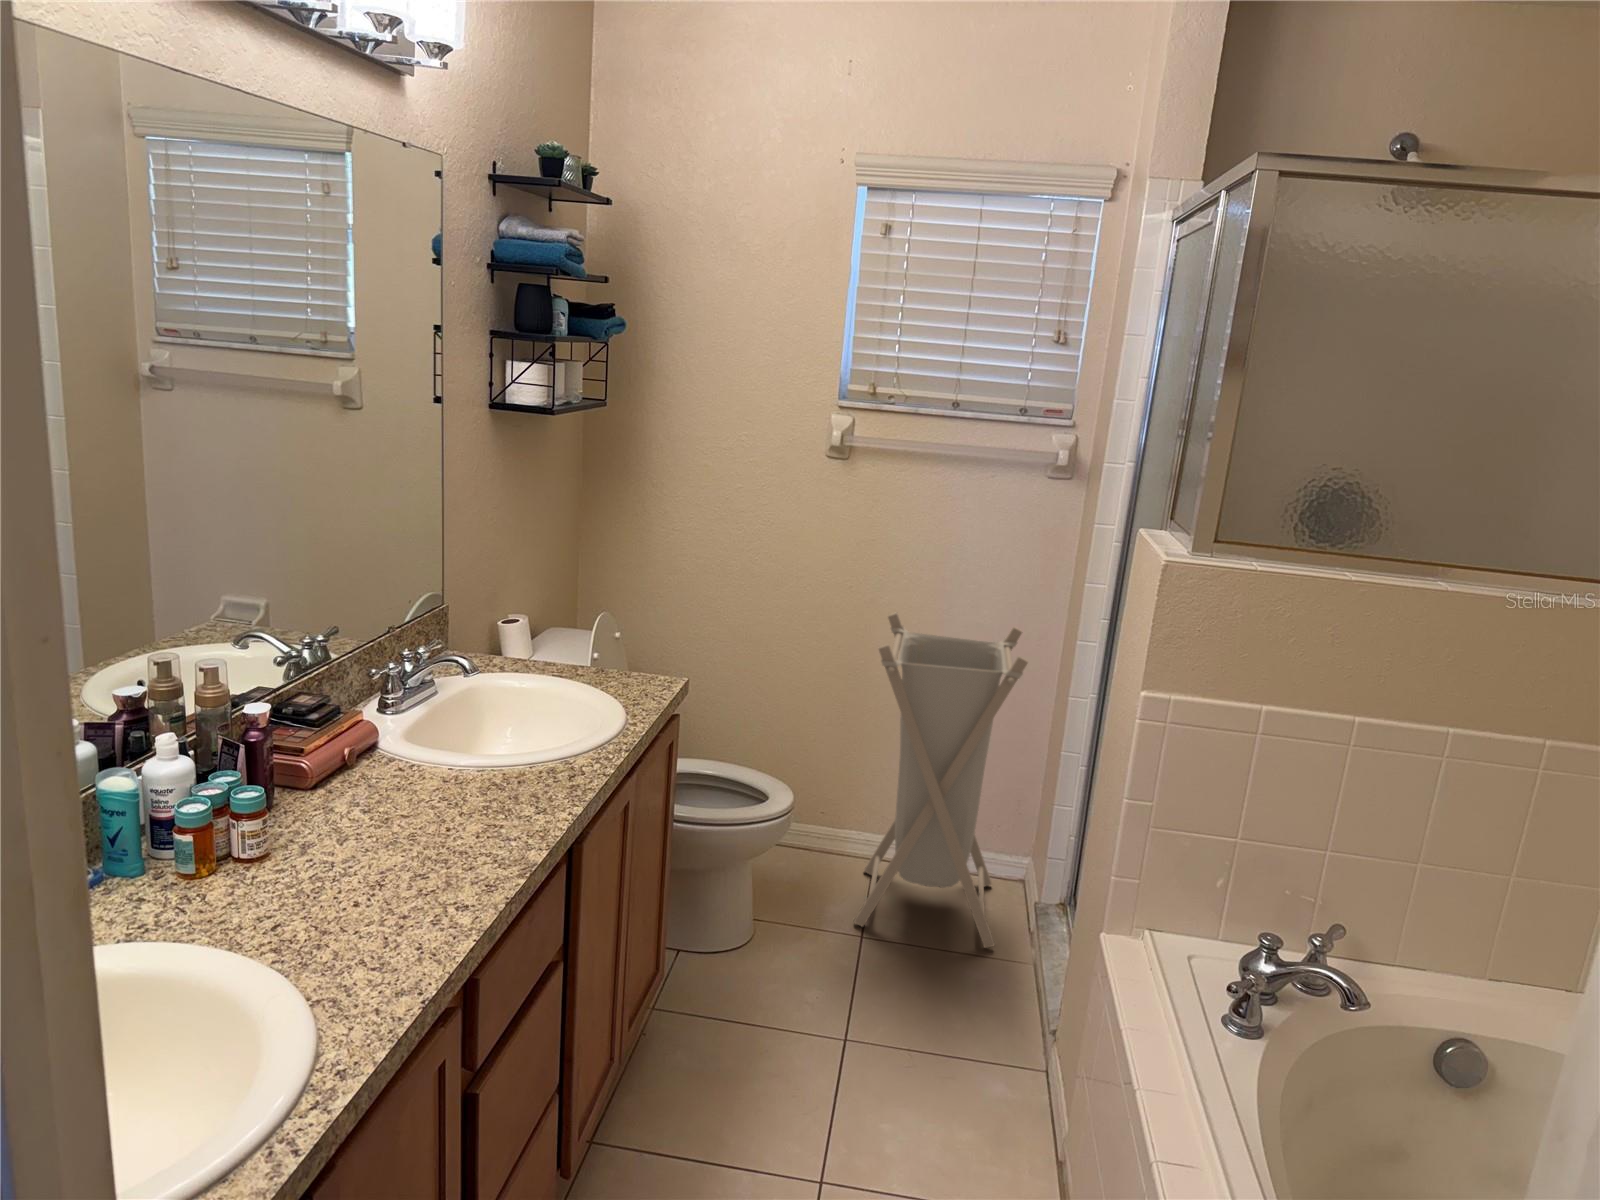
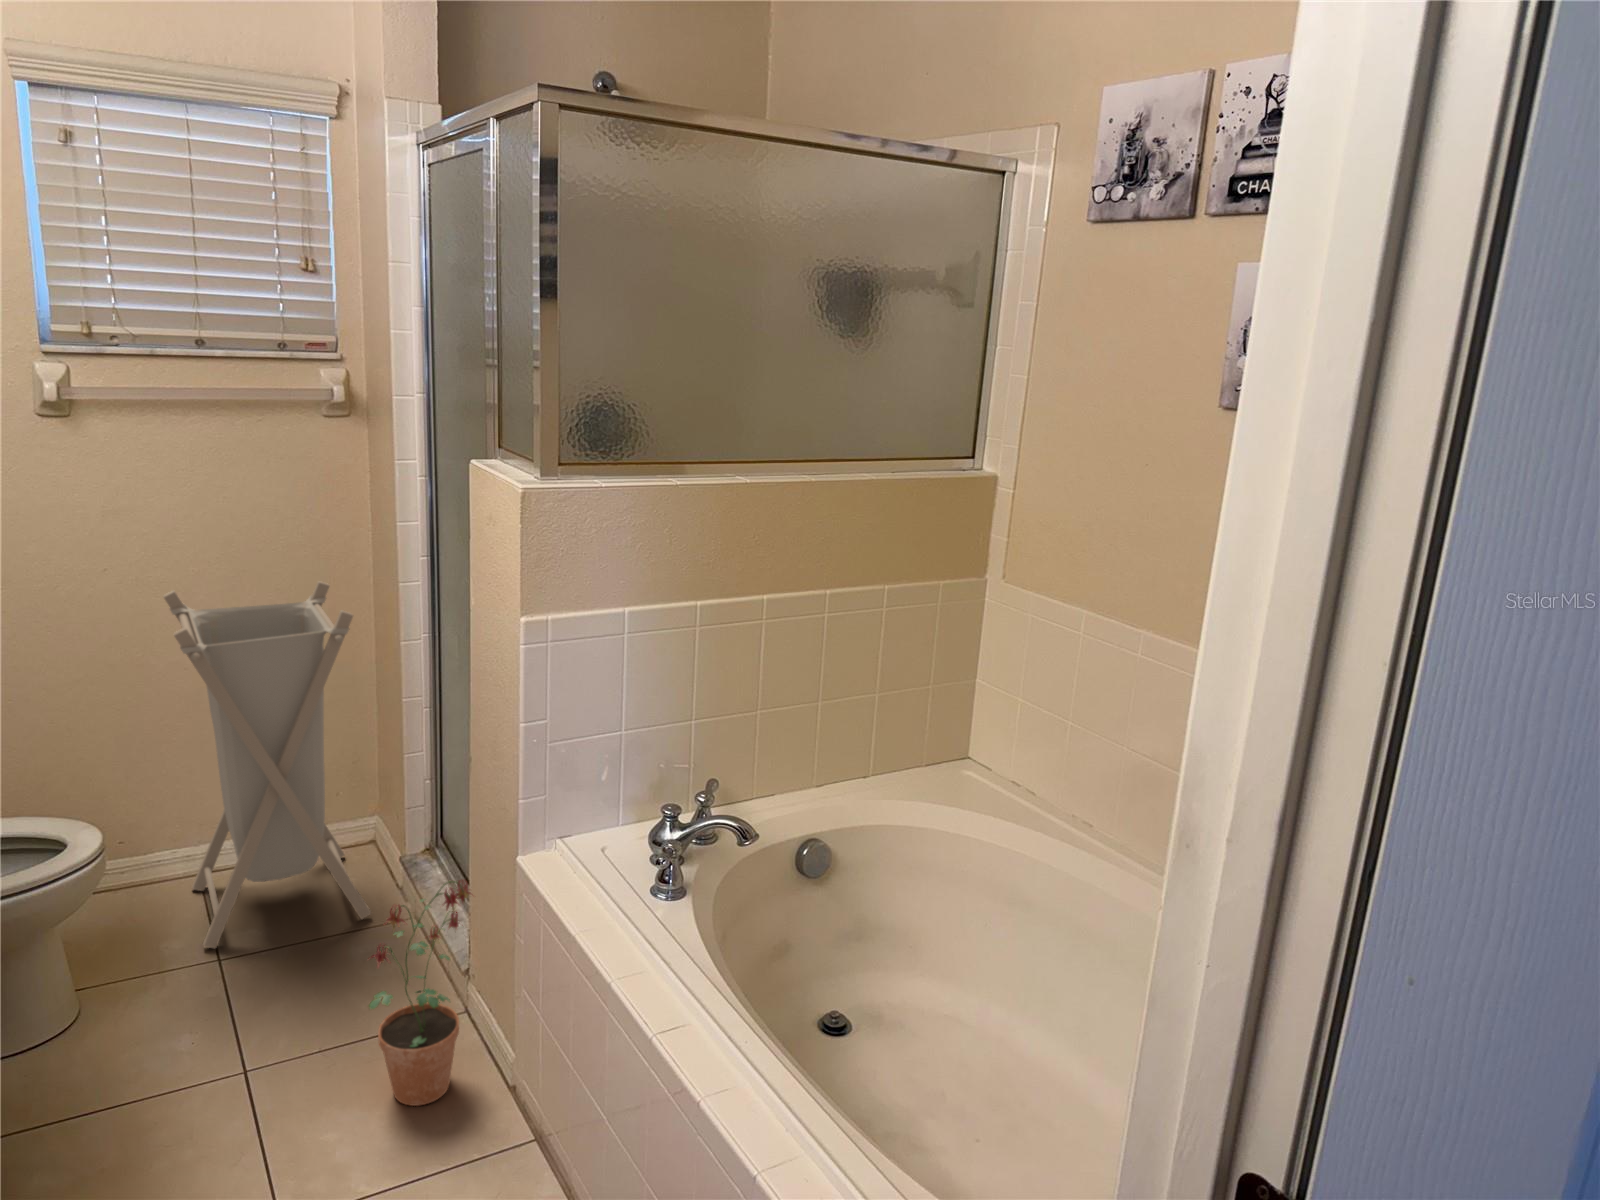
potted plant: none [939,935,1060,1142] -> present [369,880,471,1106]

